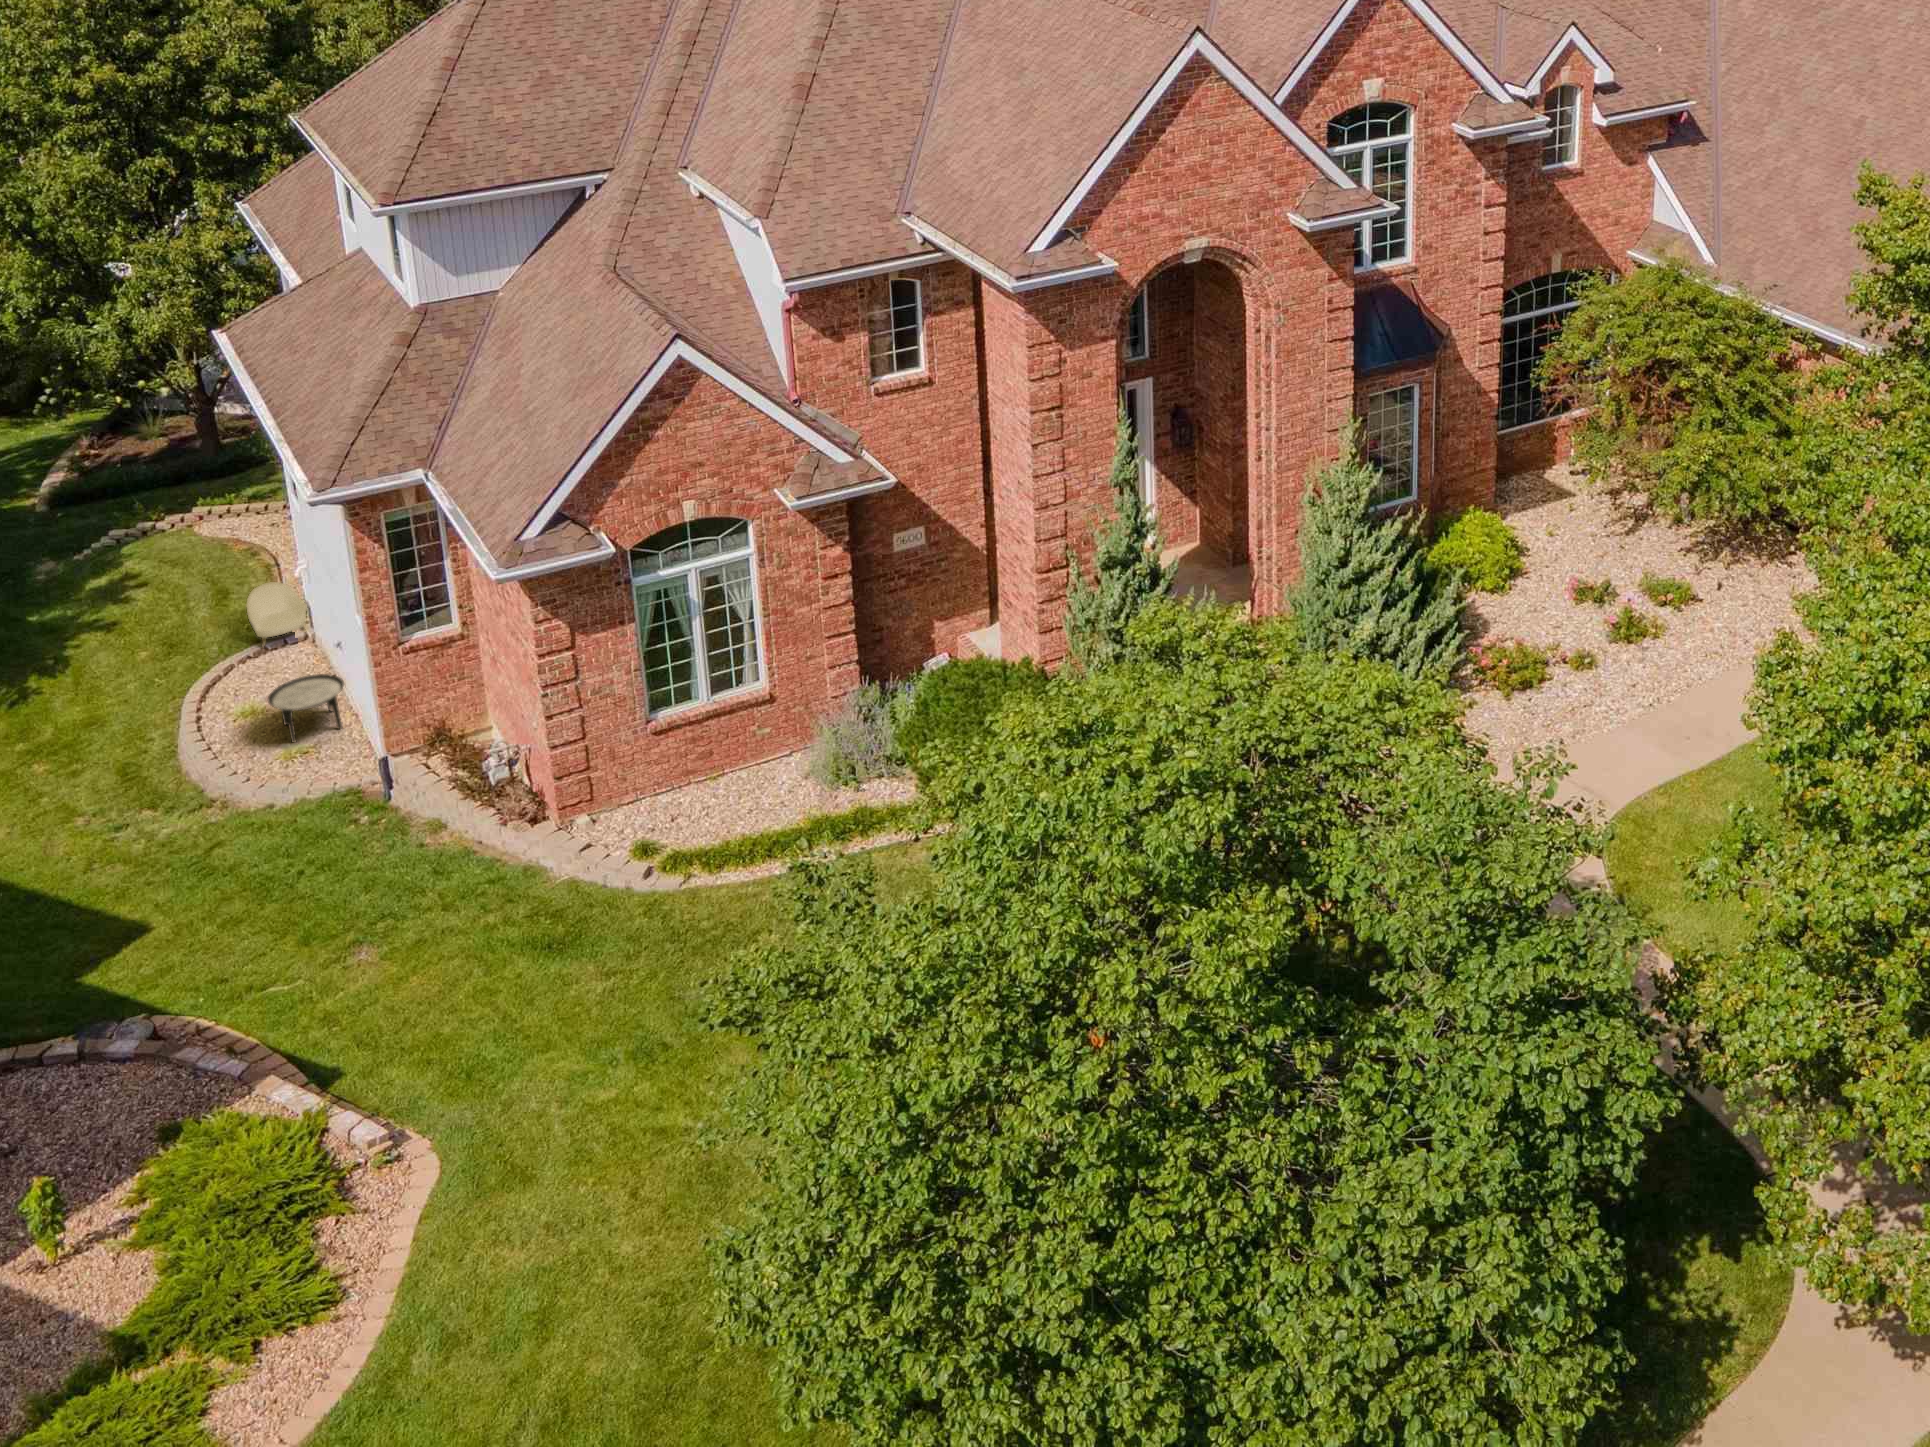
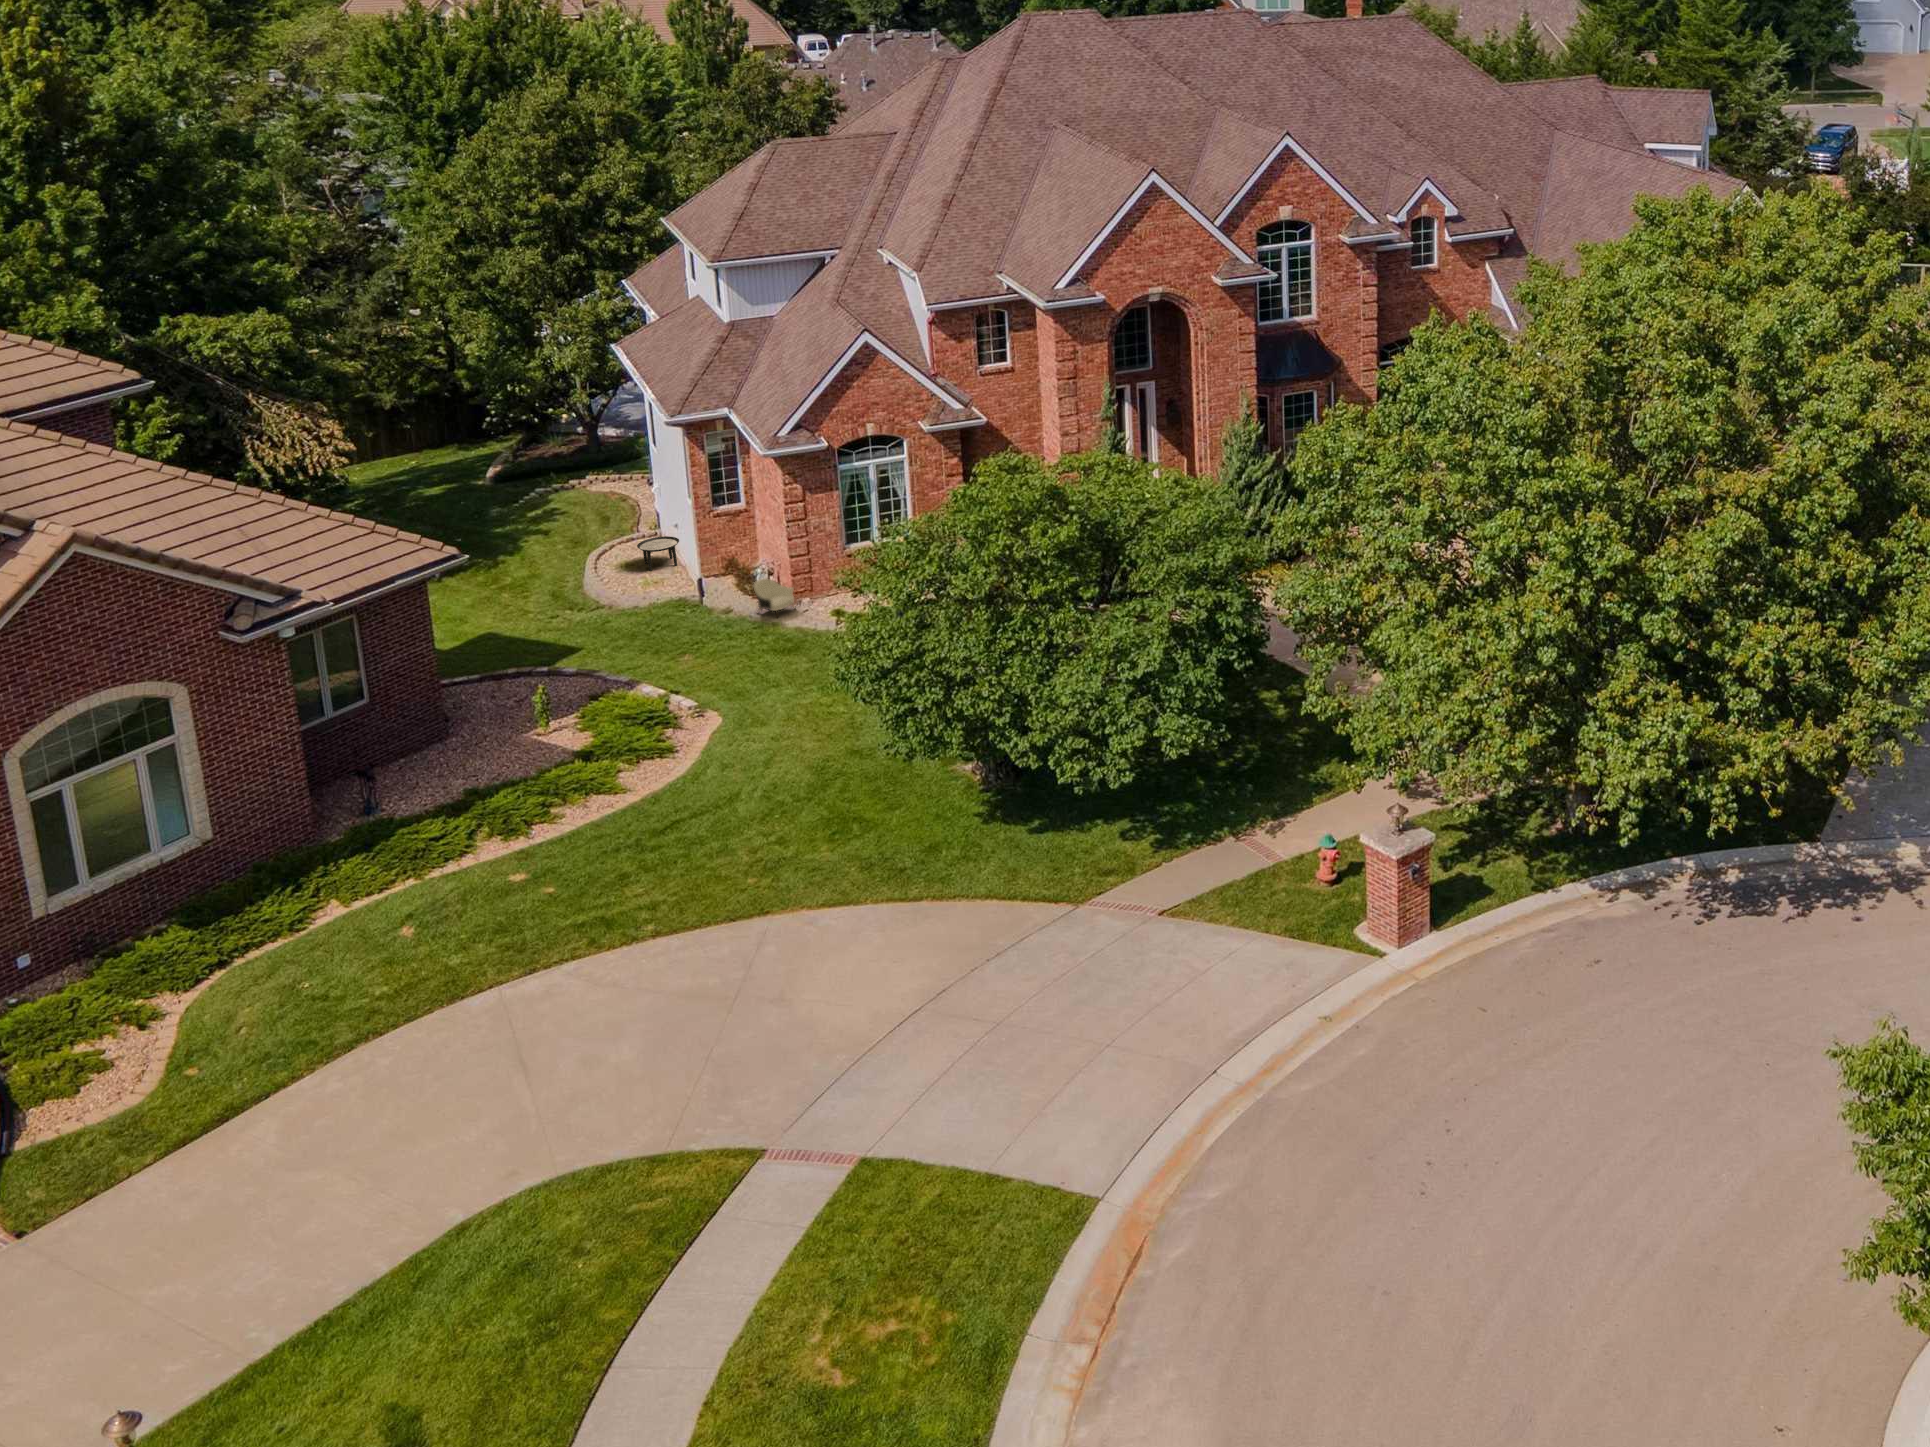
armchair: present [247,582,307,648] -> present [753,578,794,611]

